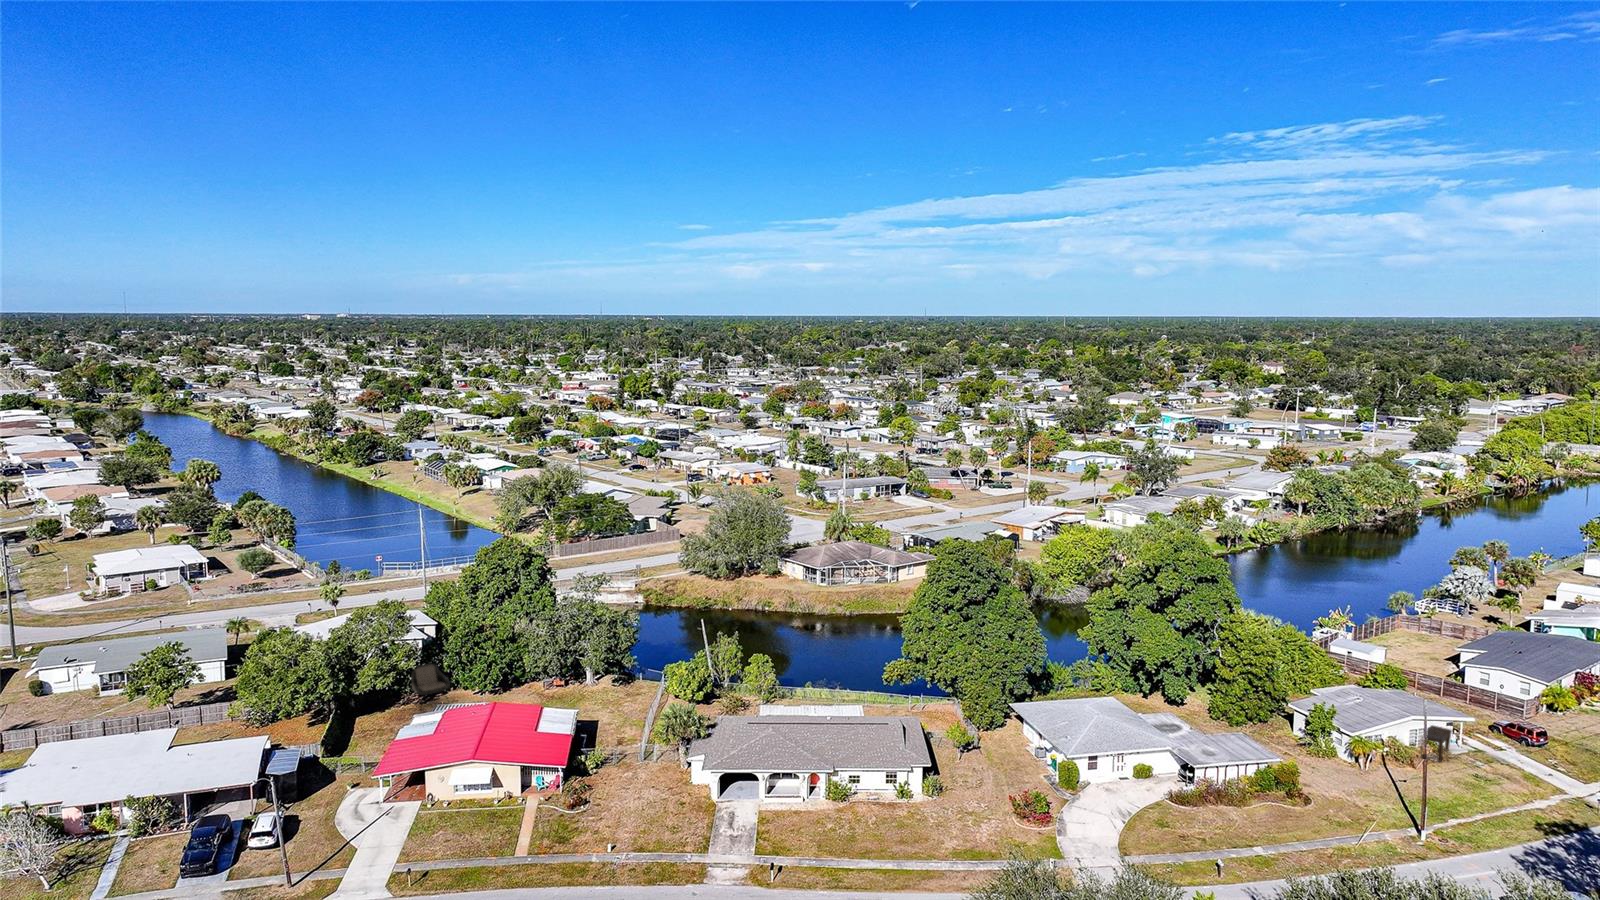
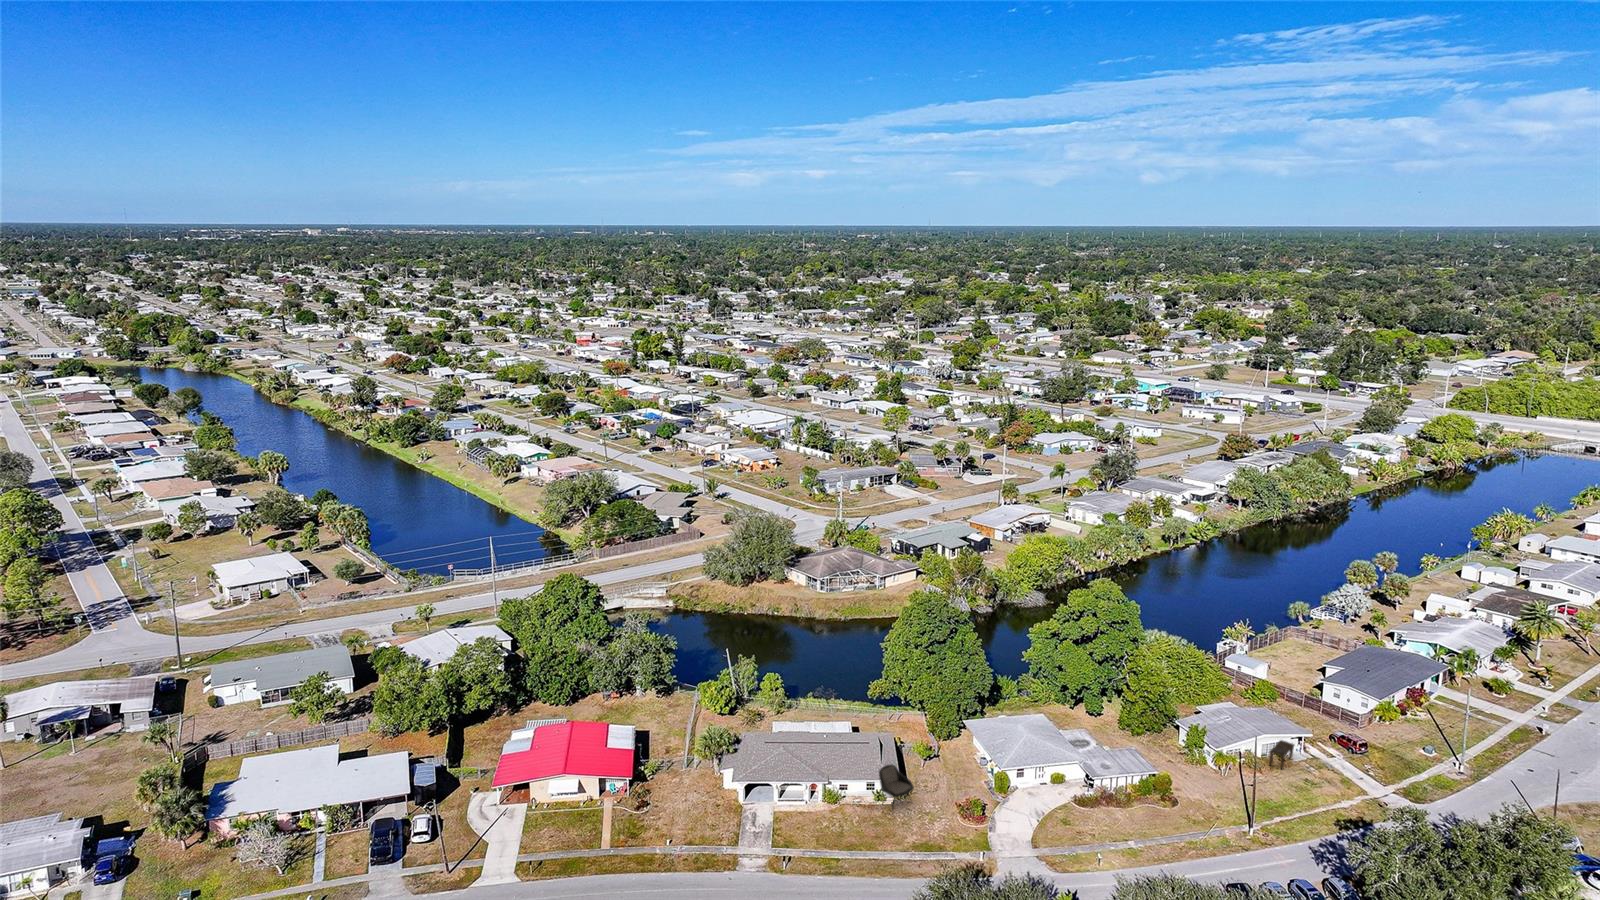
lounge chair: present [412,664,450,704] -> present [879,764,914,806]

